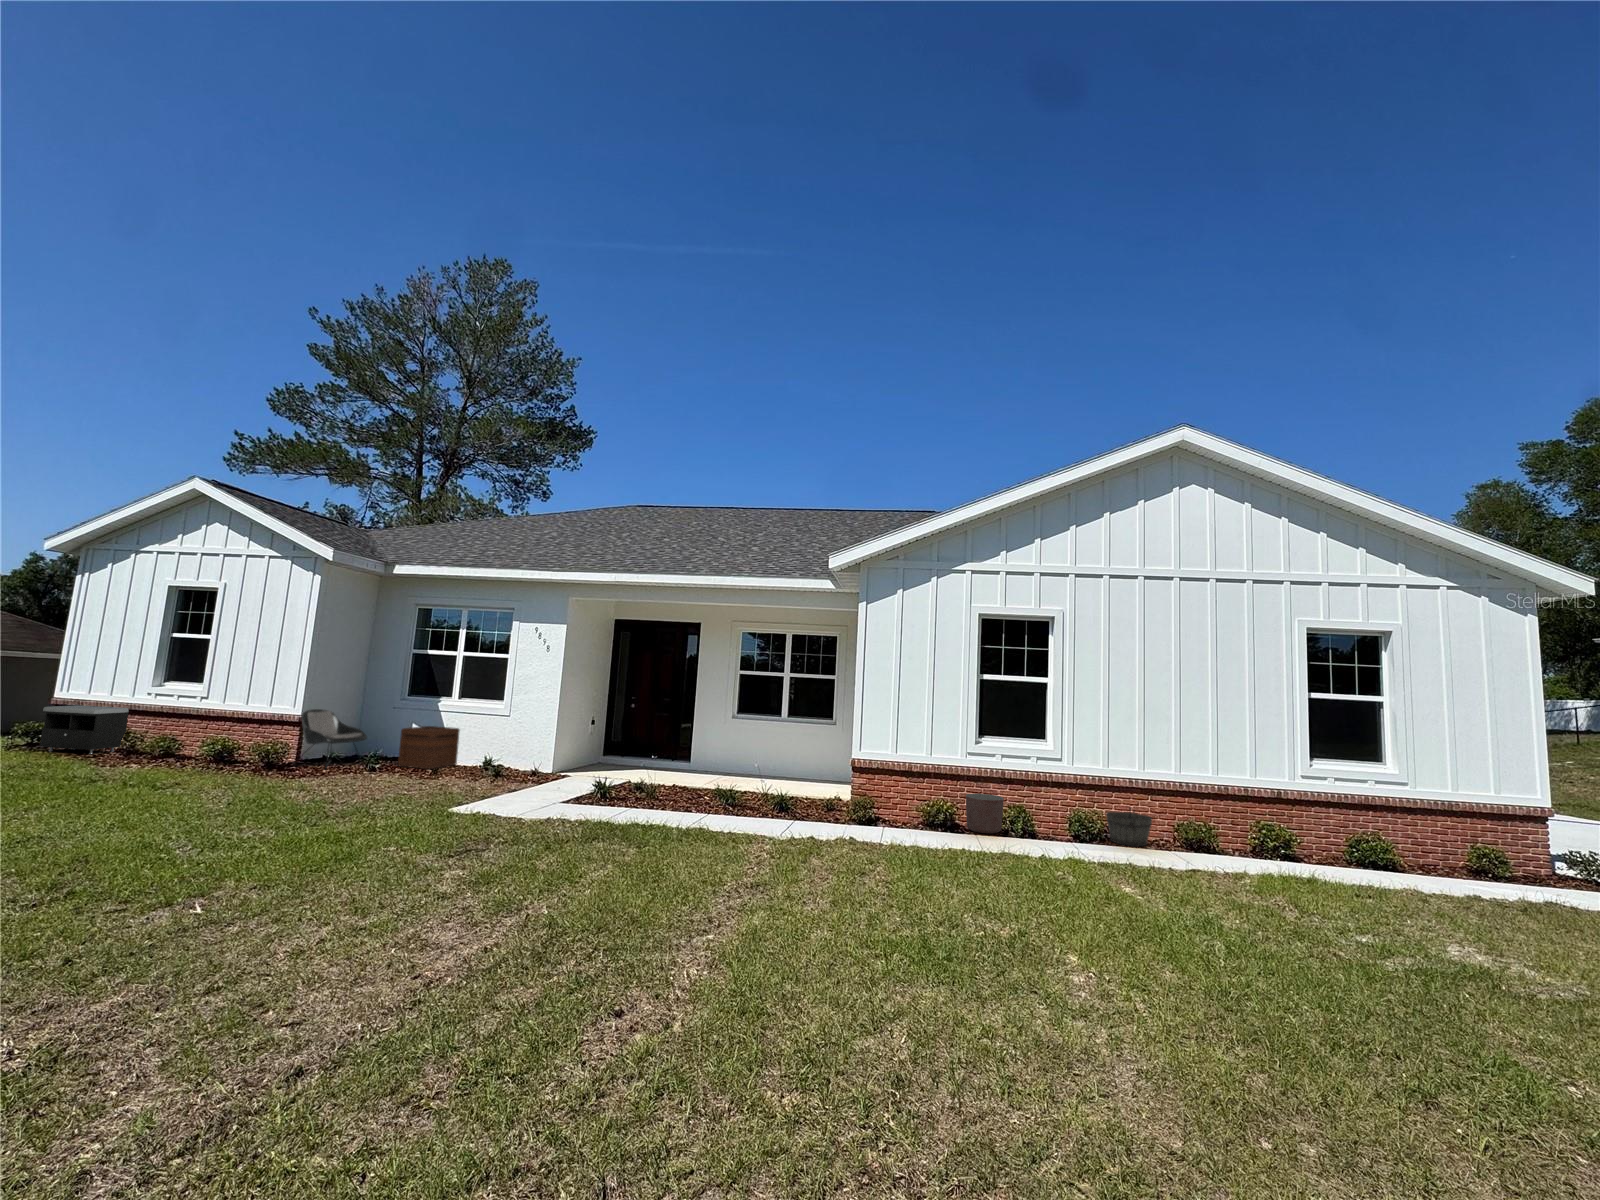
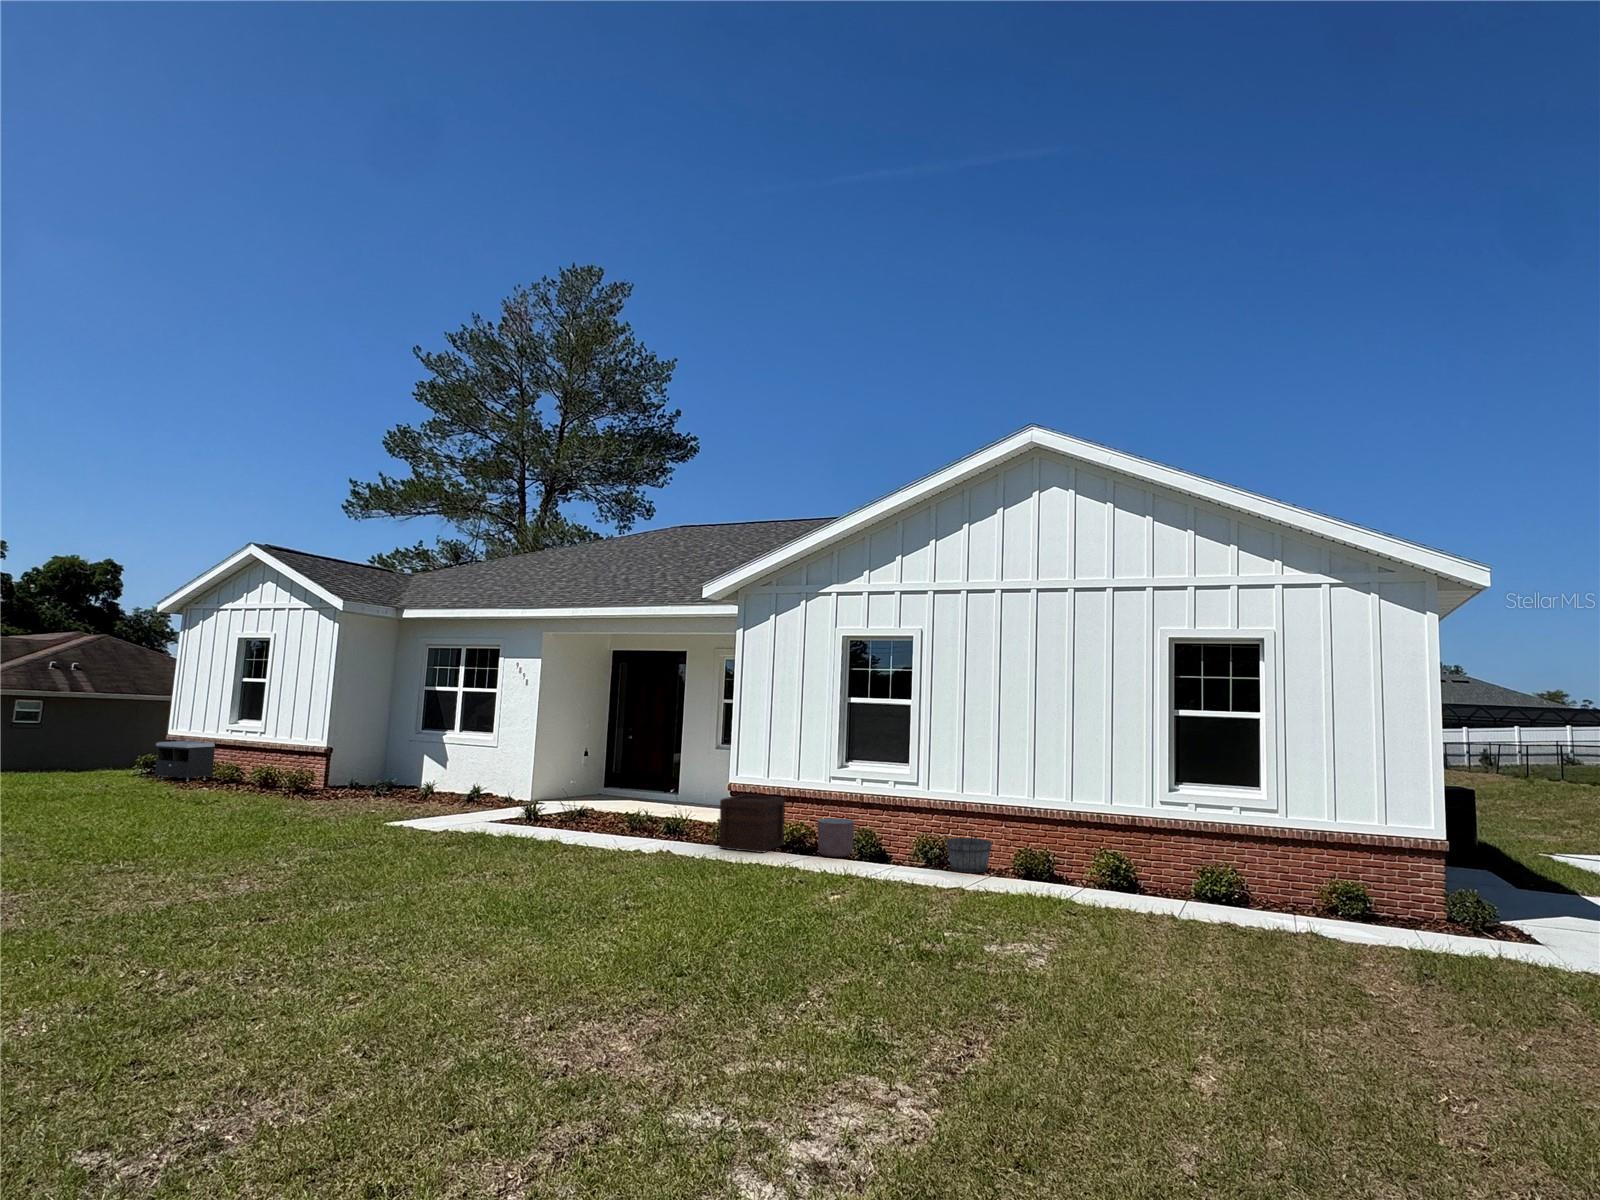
lounge chair: present [295,709,367,768] -> none [319,742,379,795]
wooden crate: present [398,726,460,769] -> present [719,794,785,853]

